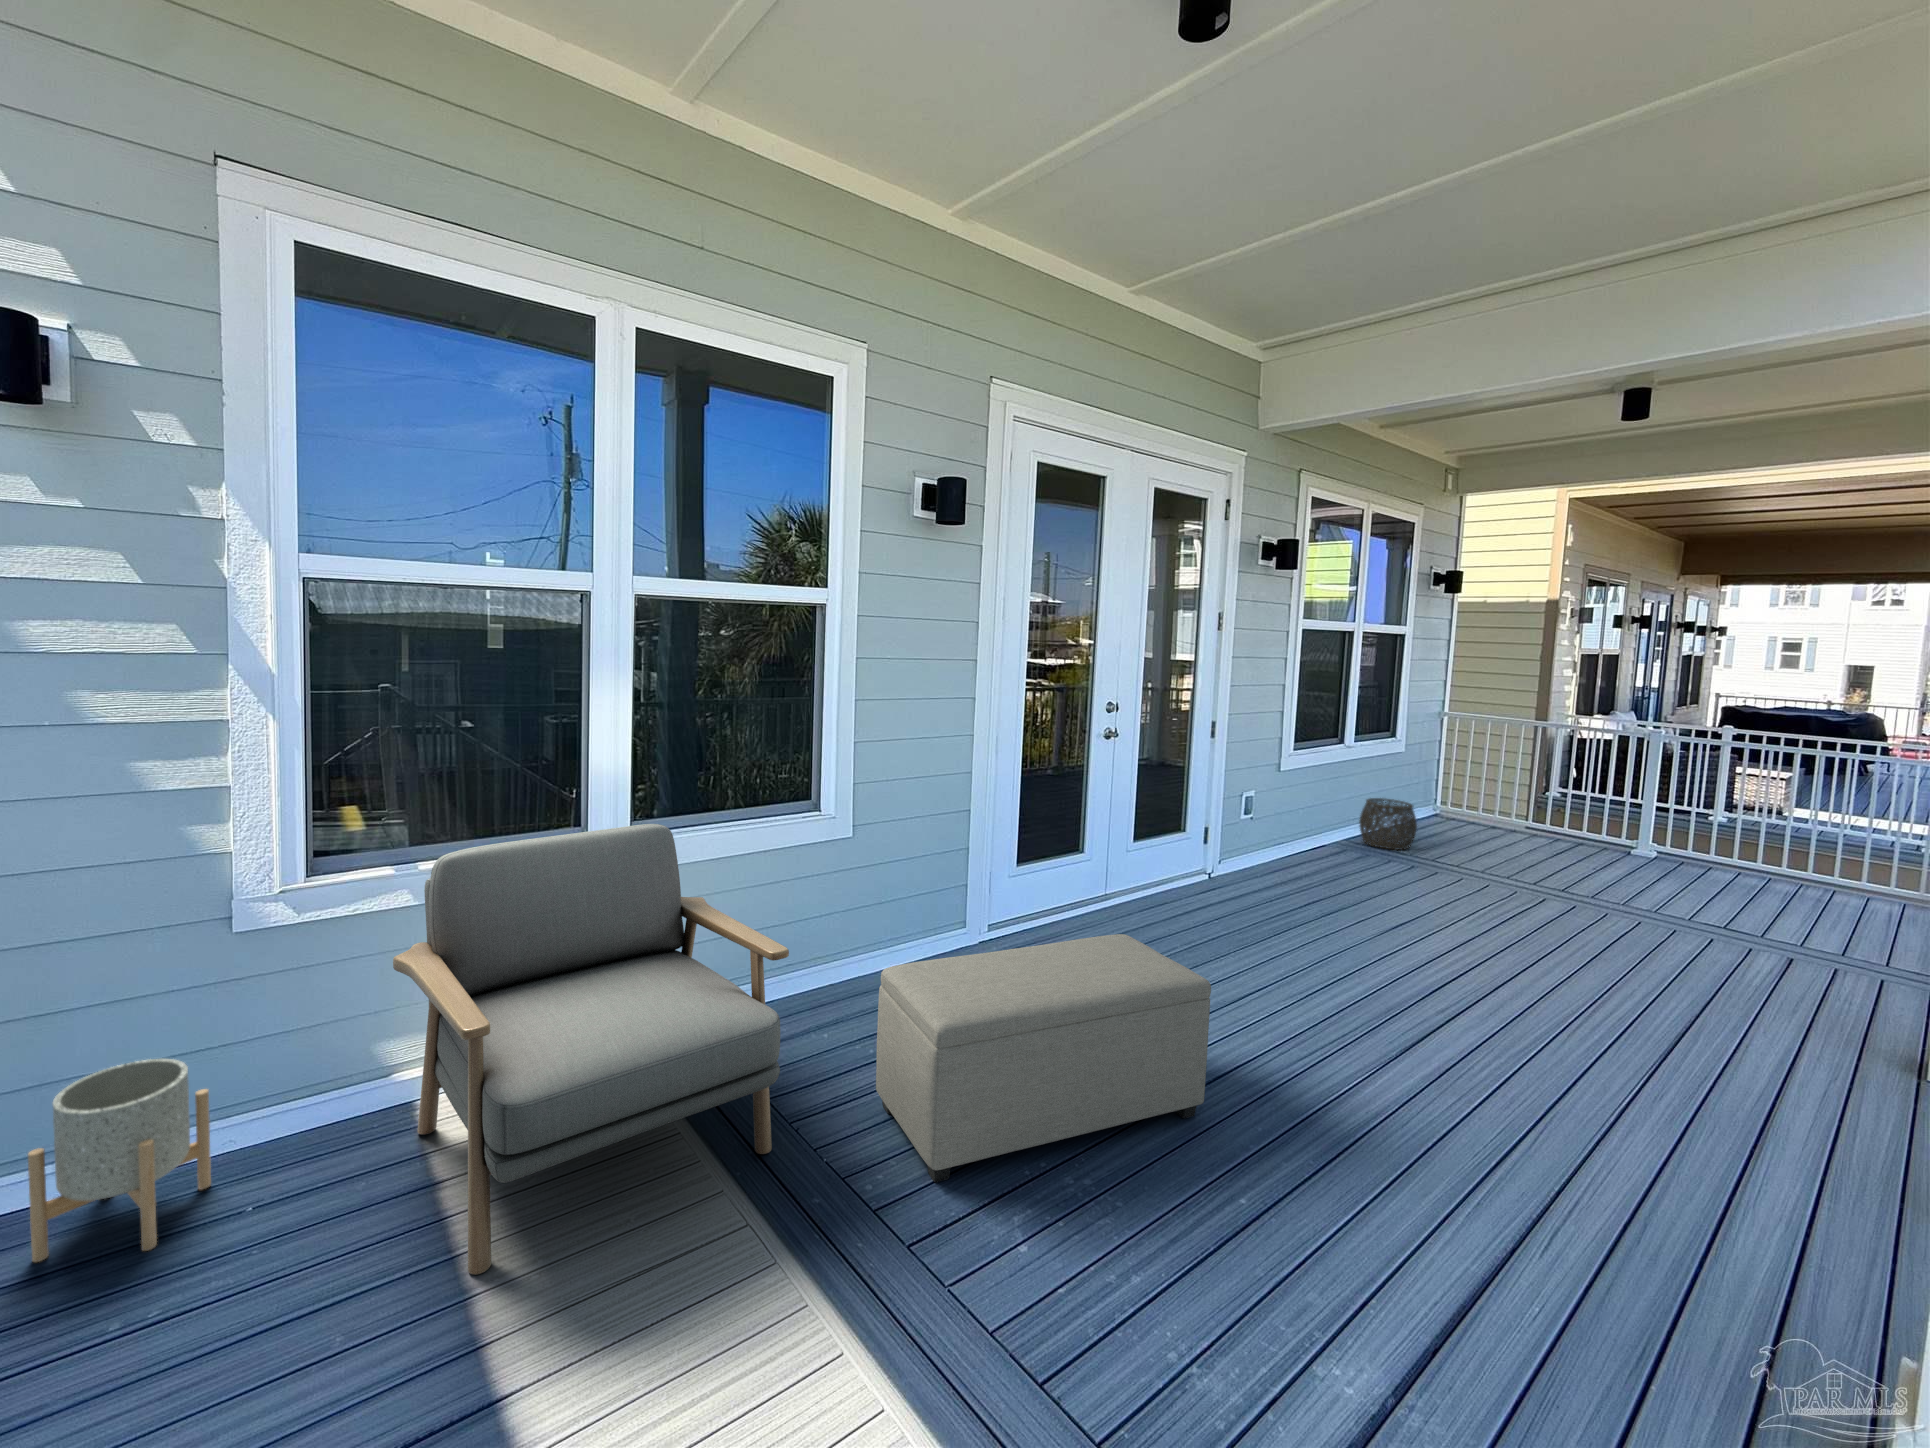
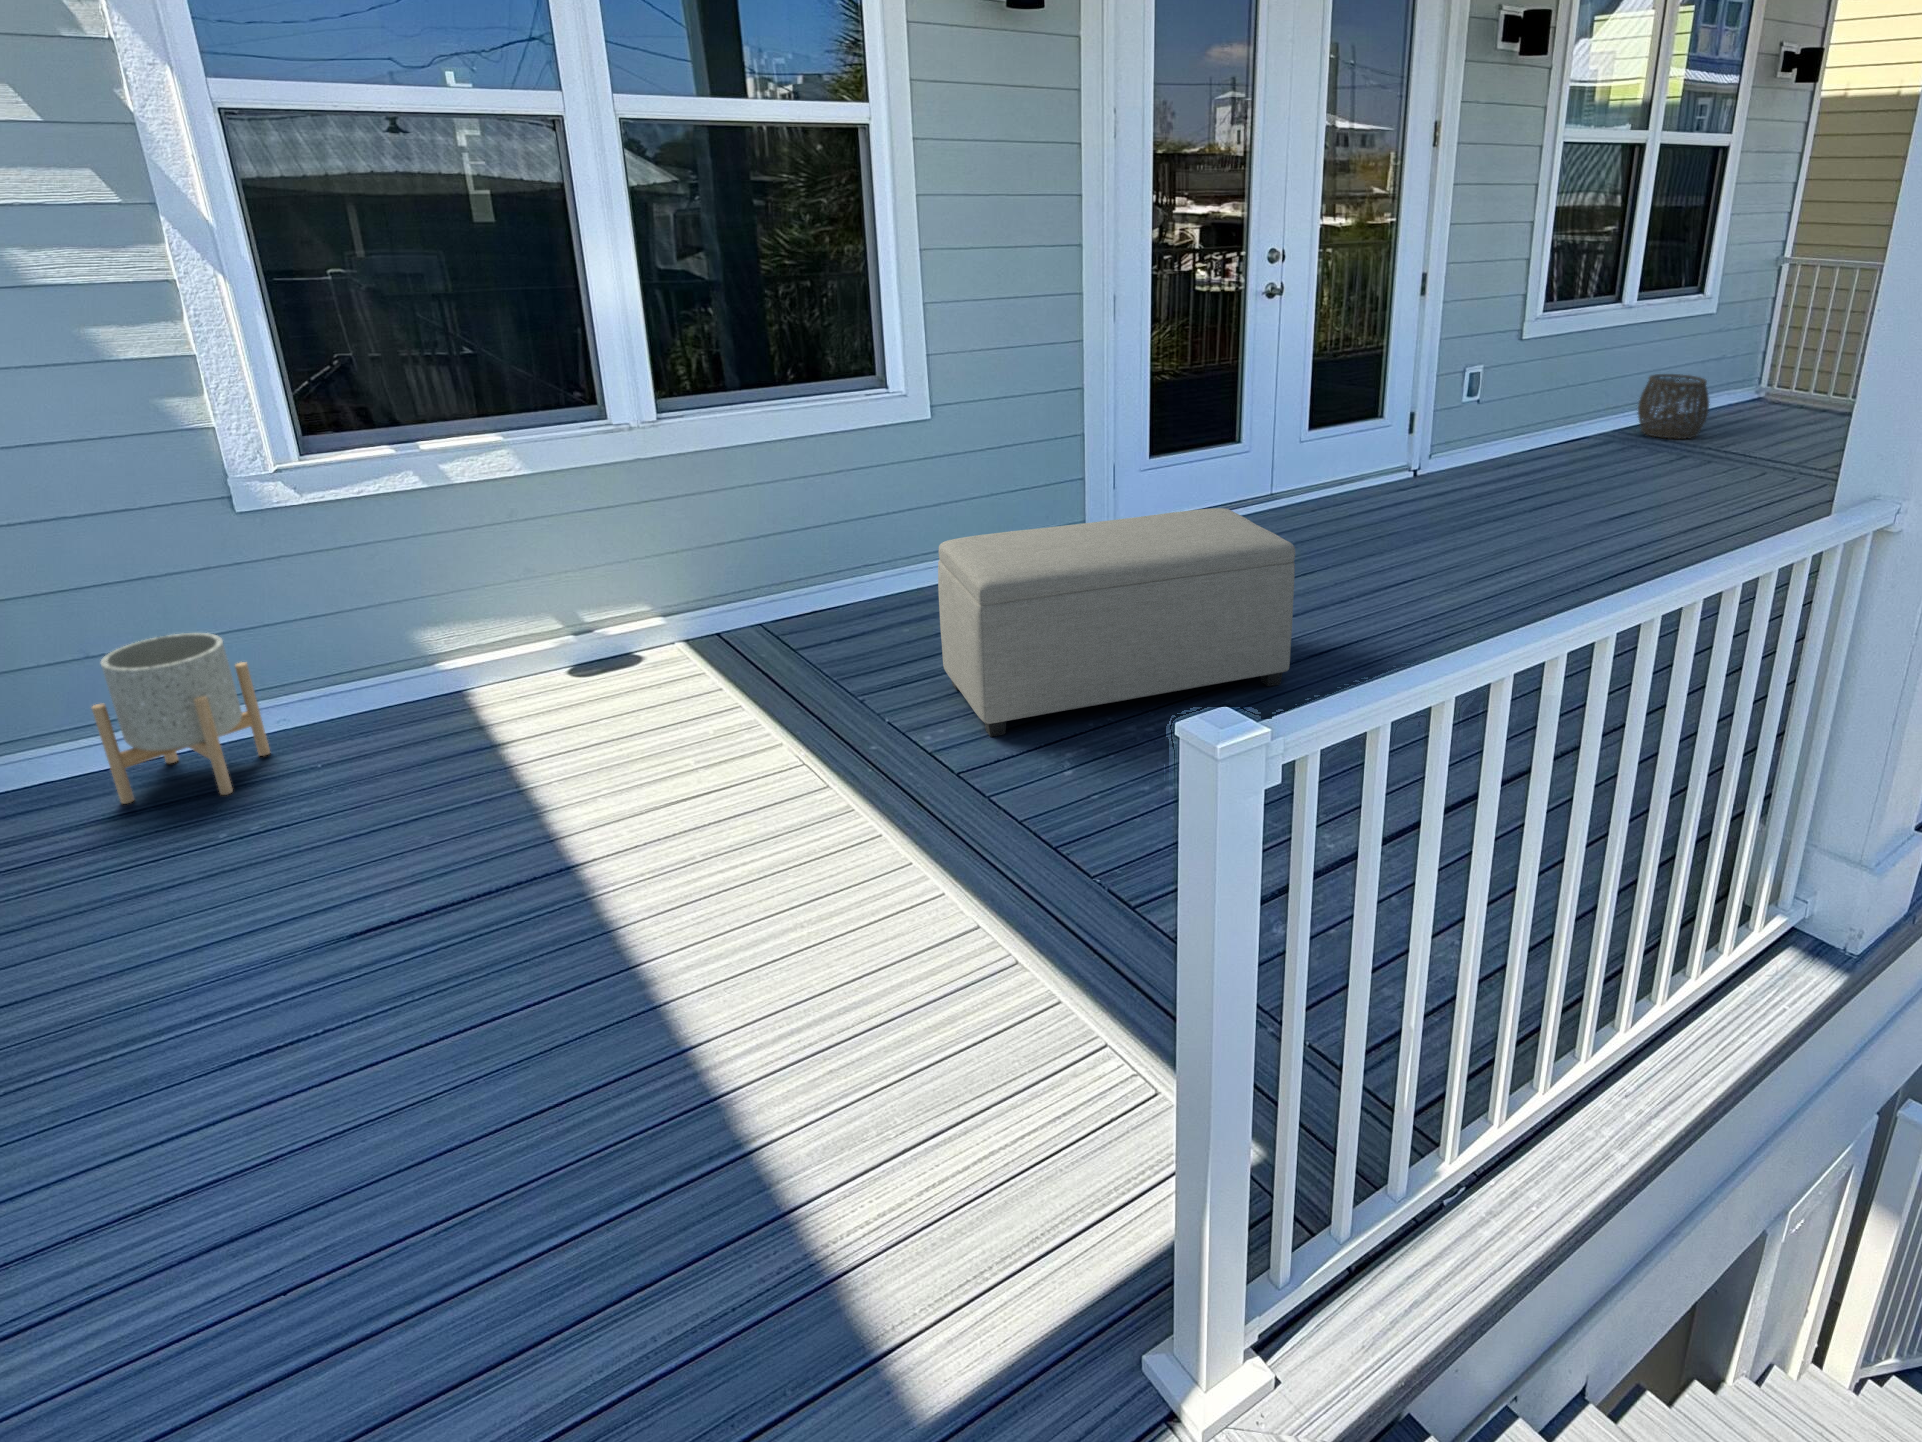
armchair: present [393,824,789,1275] -> none [408,397,830,803]

